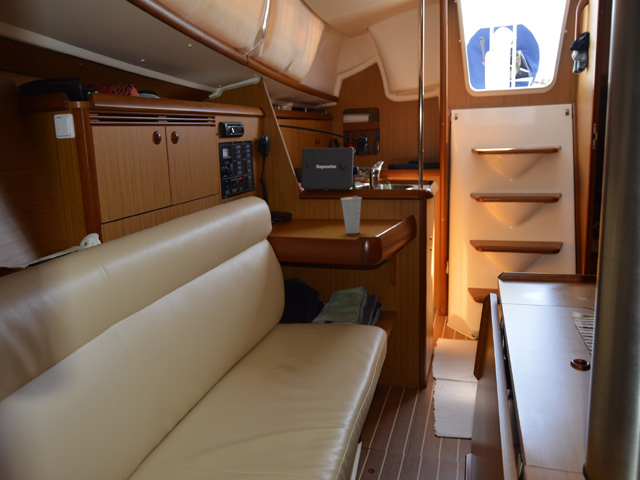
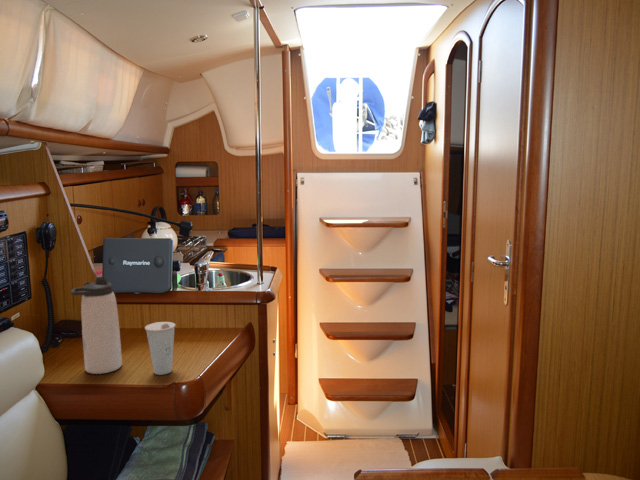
thermos bottle: none [290,164,322,233] -> present [71,277,122,374]

